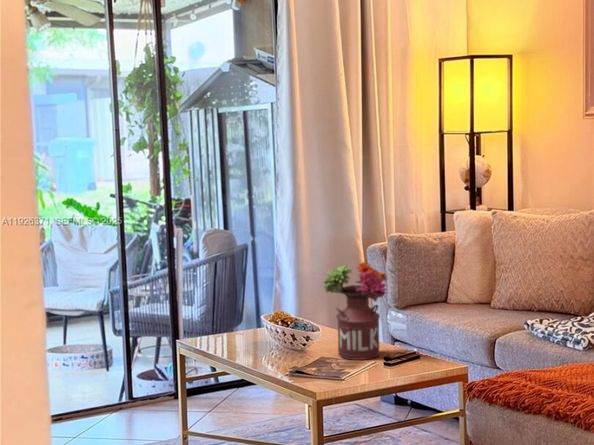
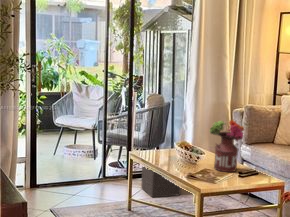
footstool: none [203,346,282,429] -> present [141,166,181,198]

